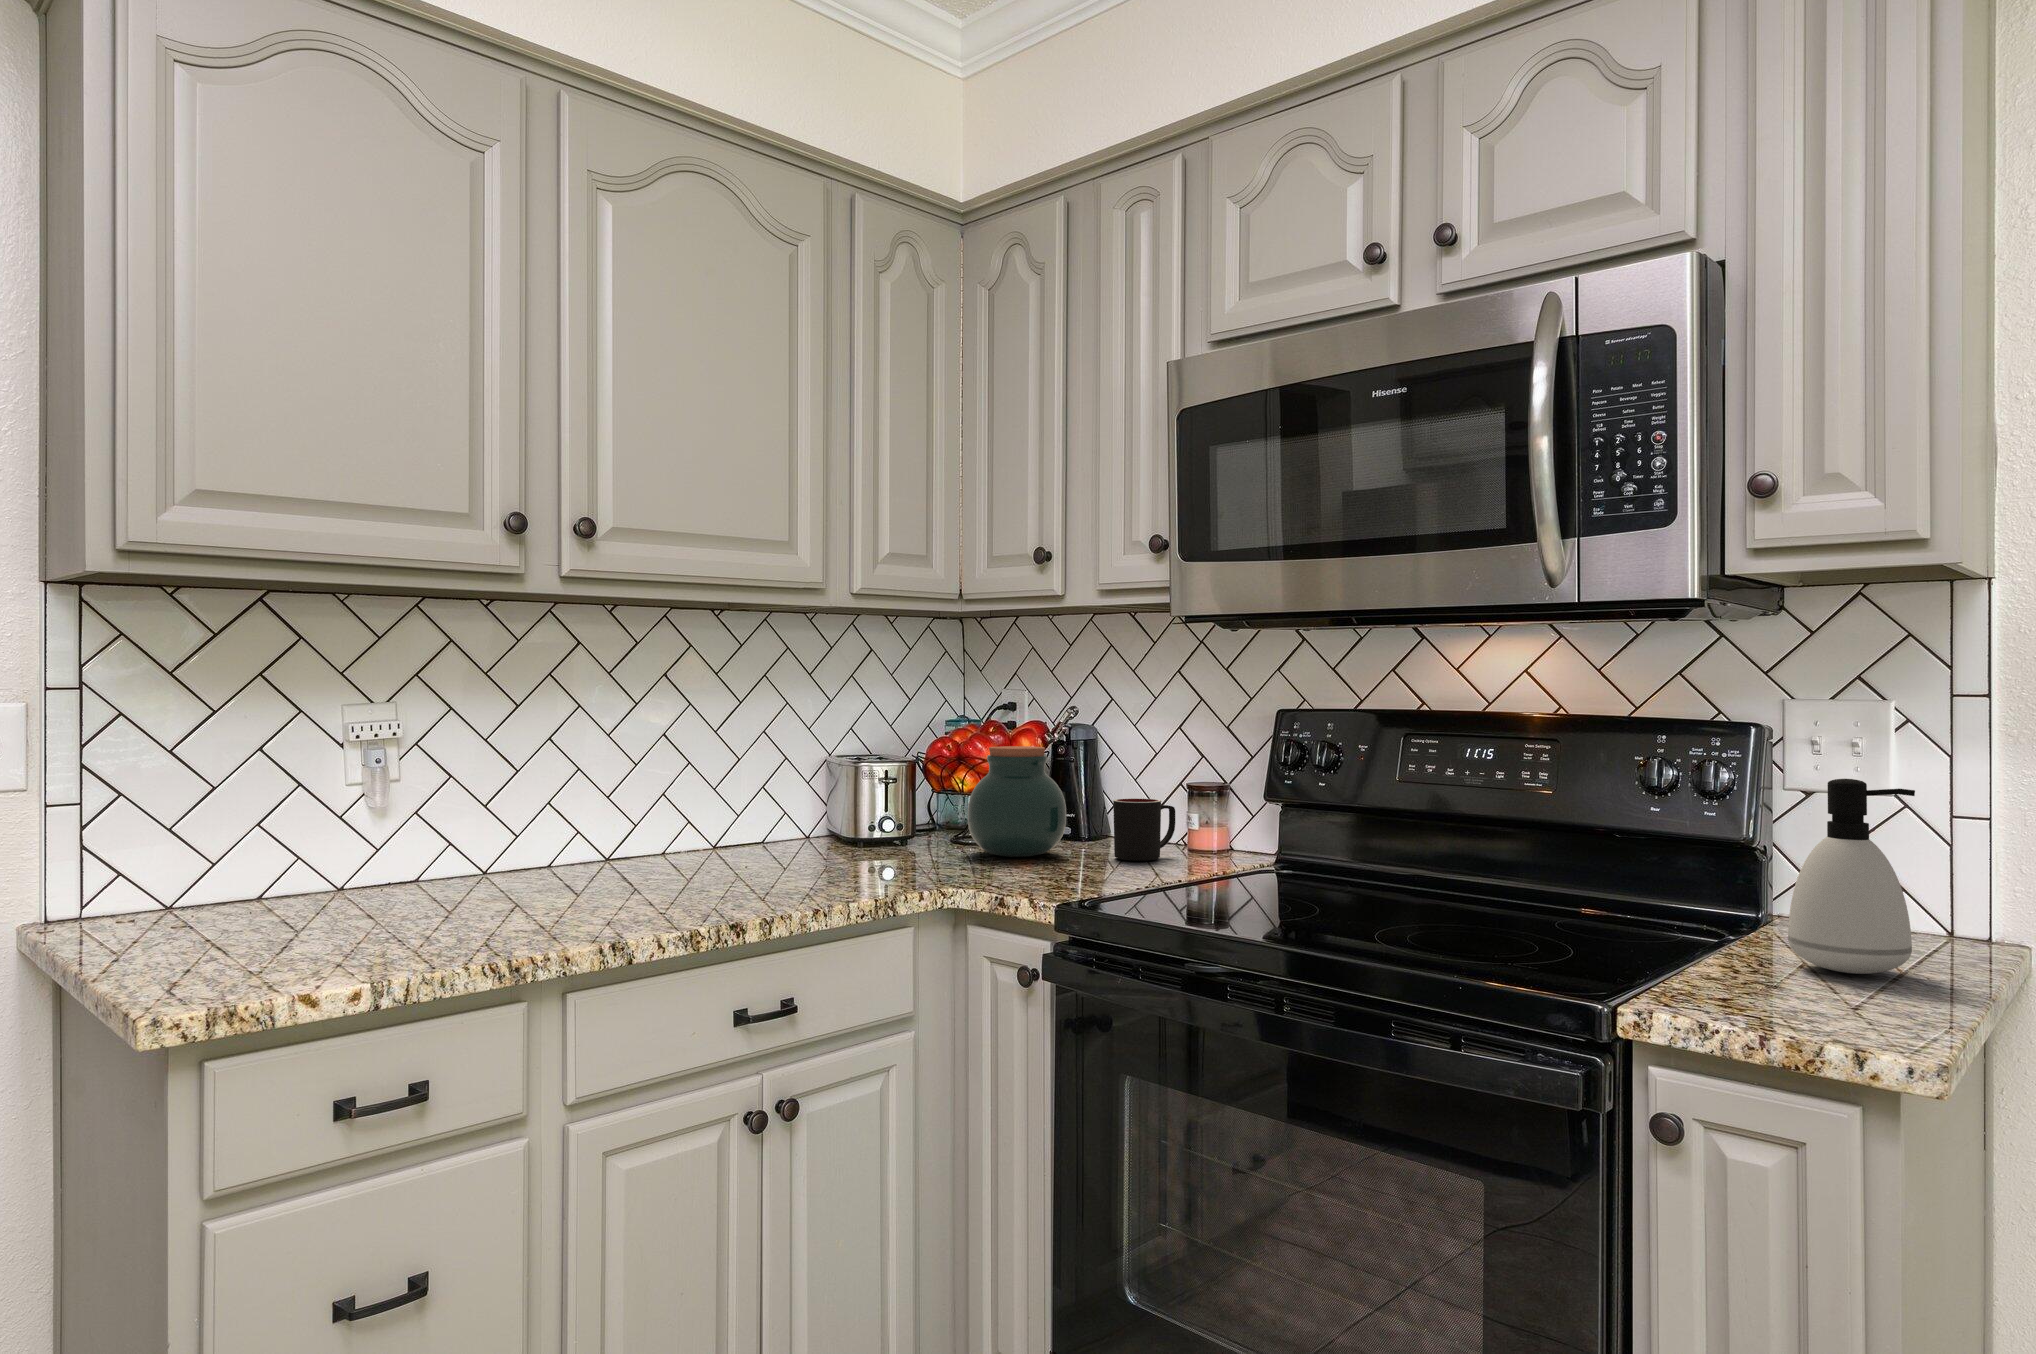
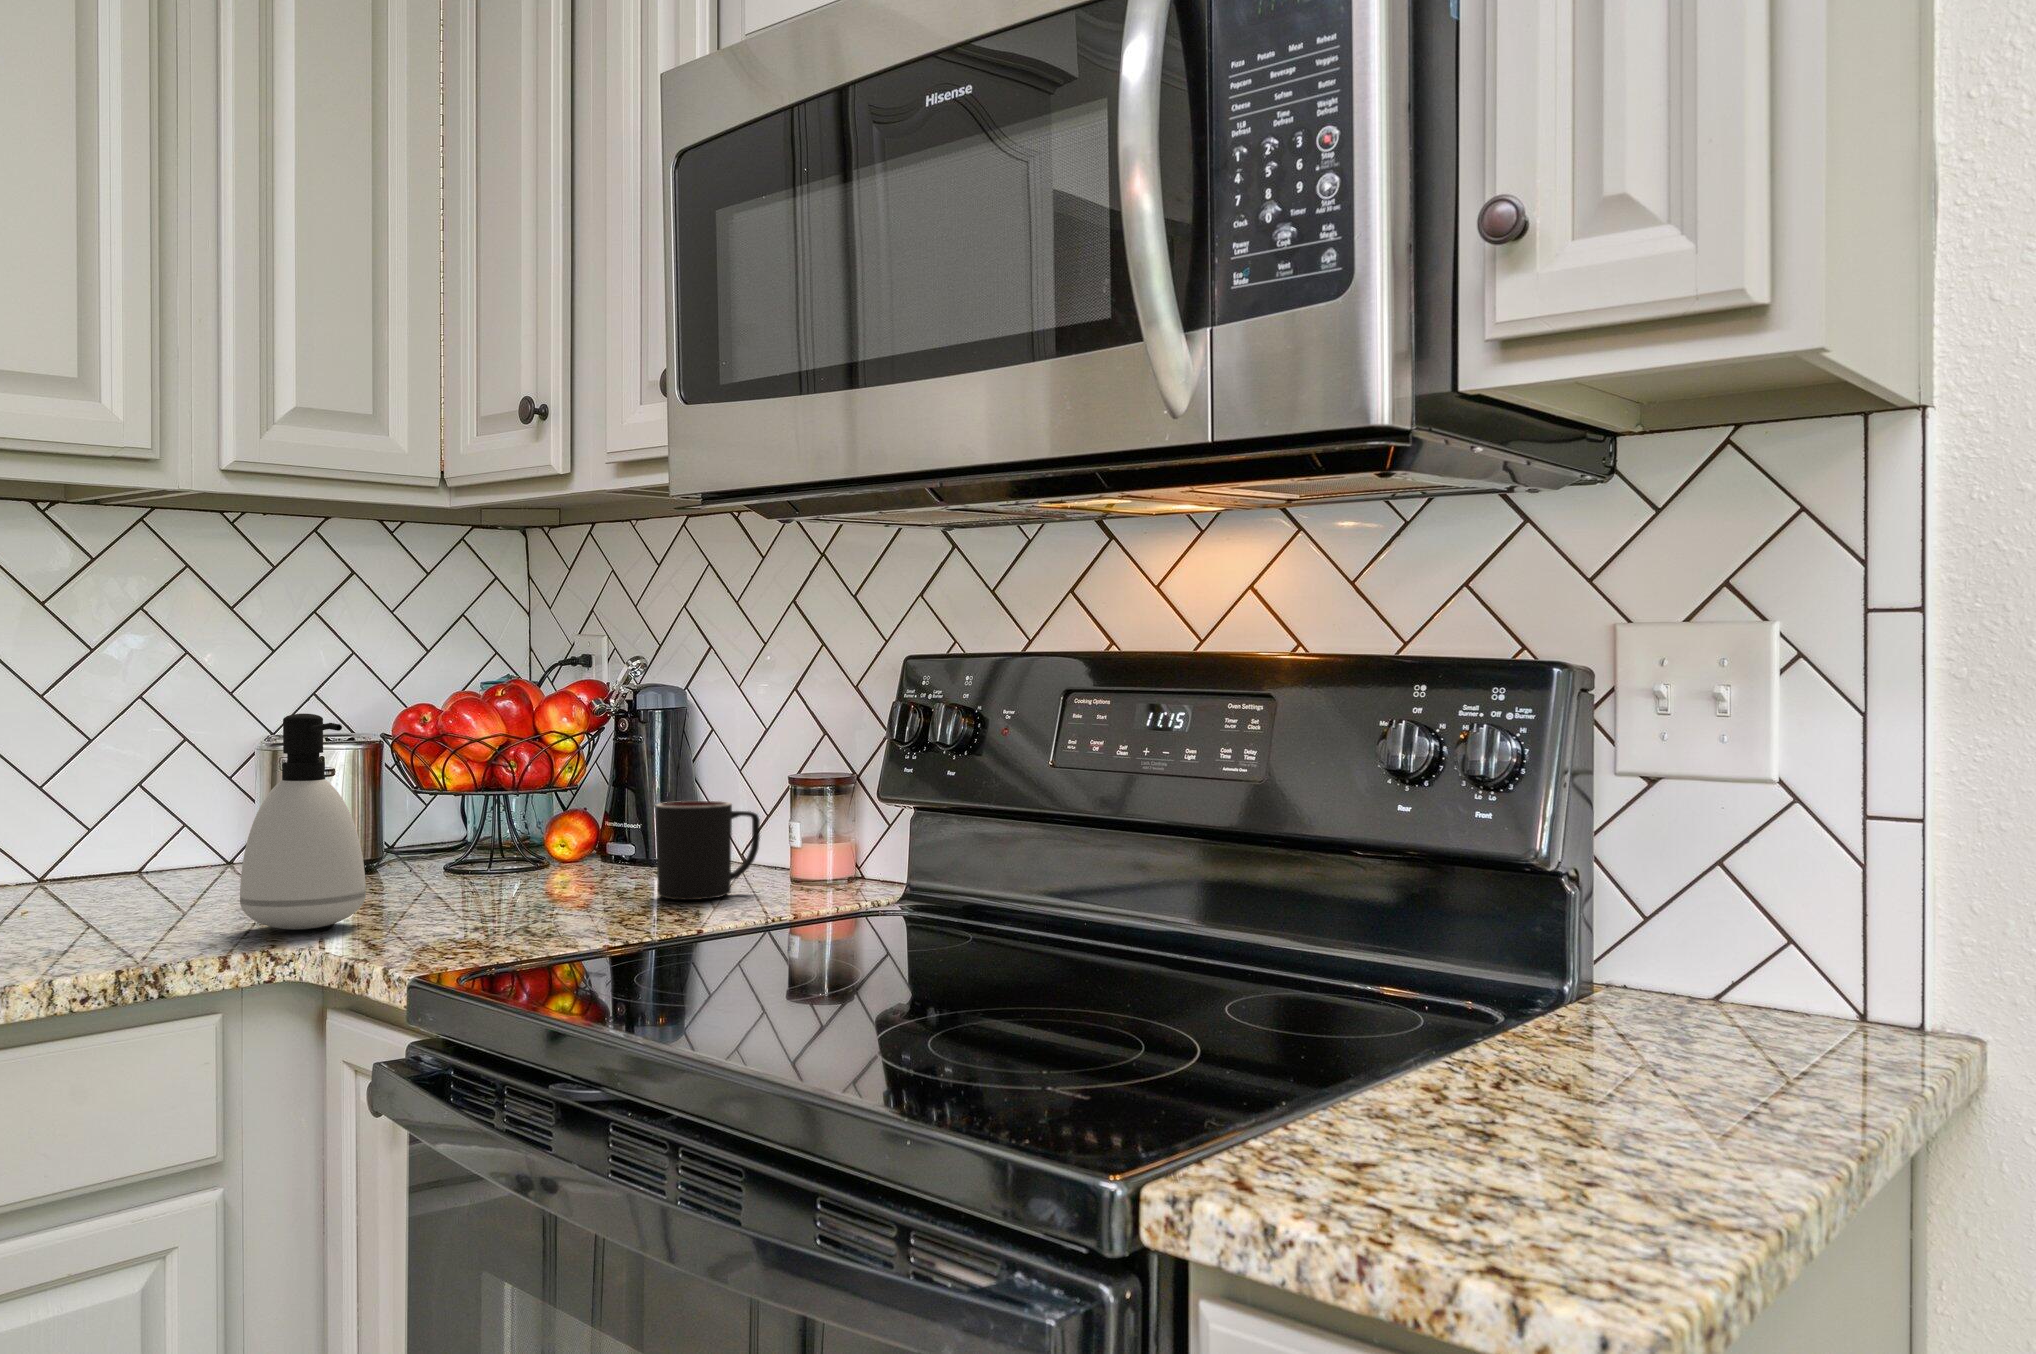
jar: present [968,746,1066,857] -> none [428,721,591,895]
soap dispenser: present [1788,779,1915,974] -> present [240,713,366,929]

